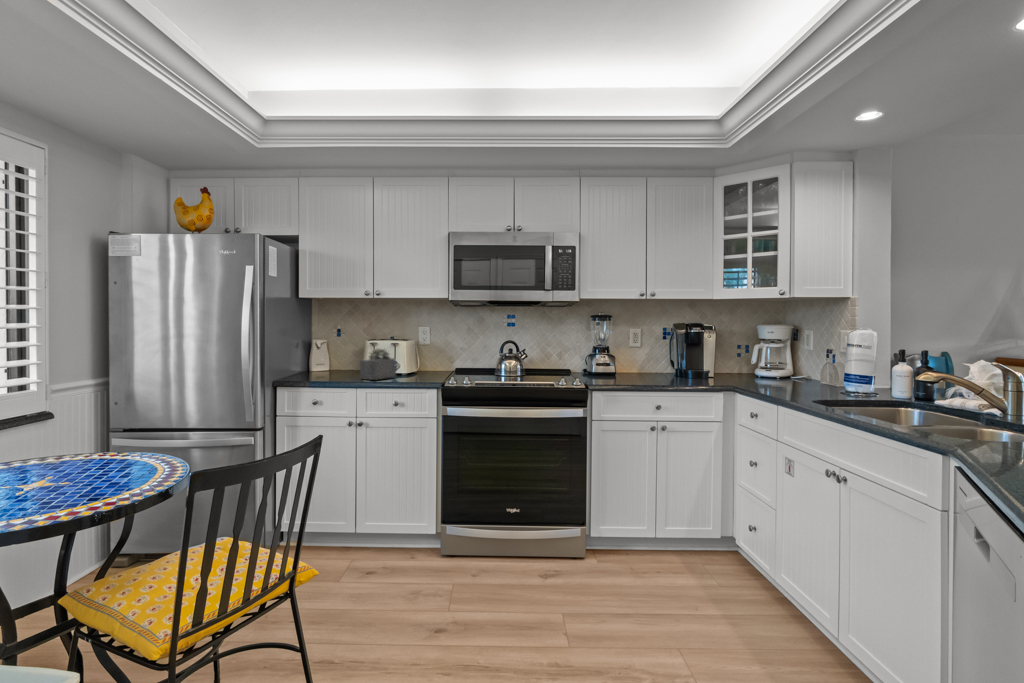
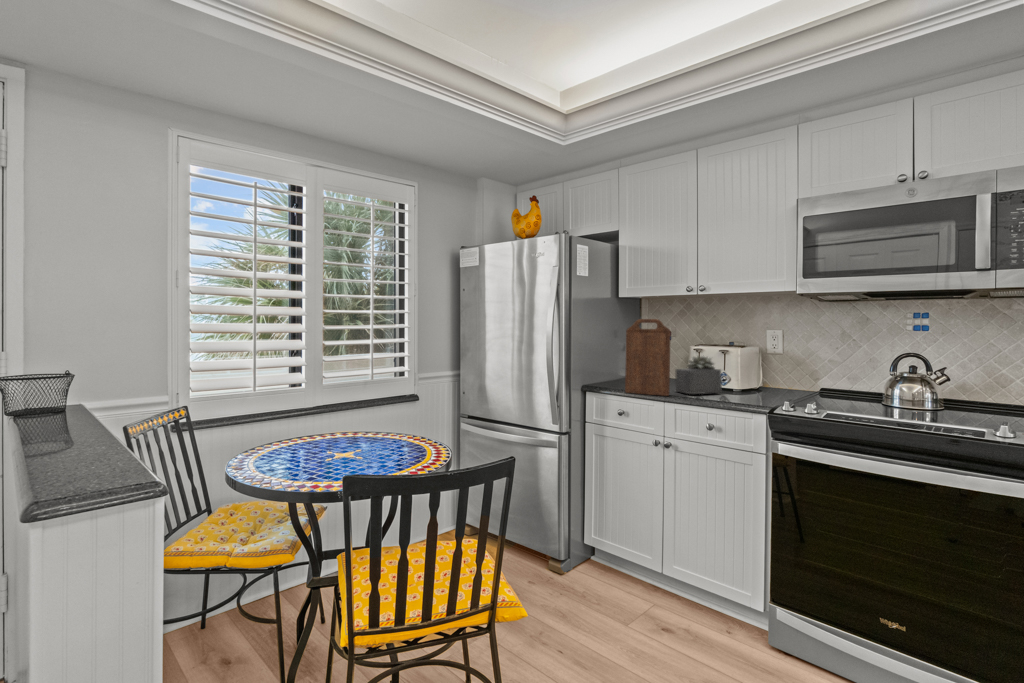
cutting board: none [321,318,360,383] -> present [625,319,671,396]

